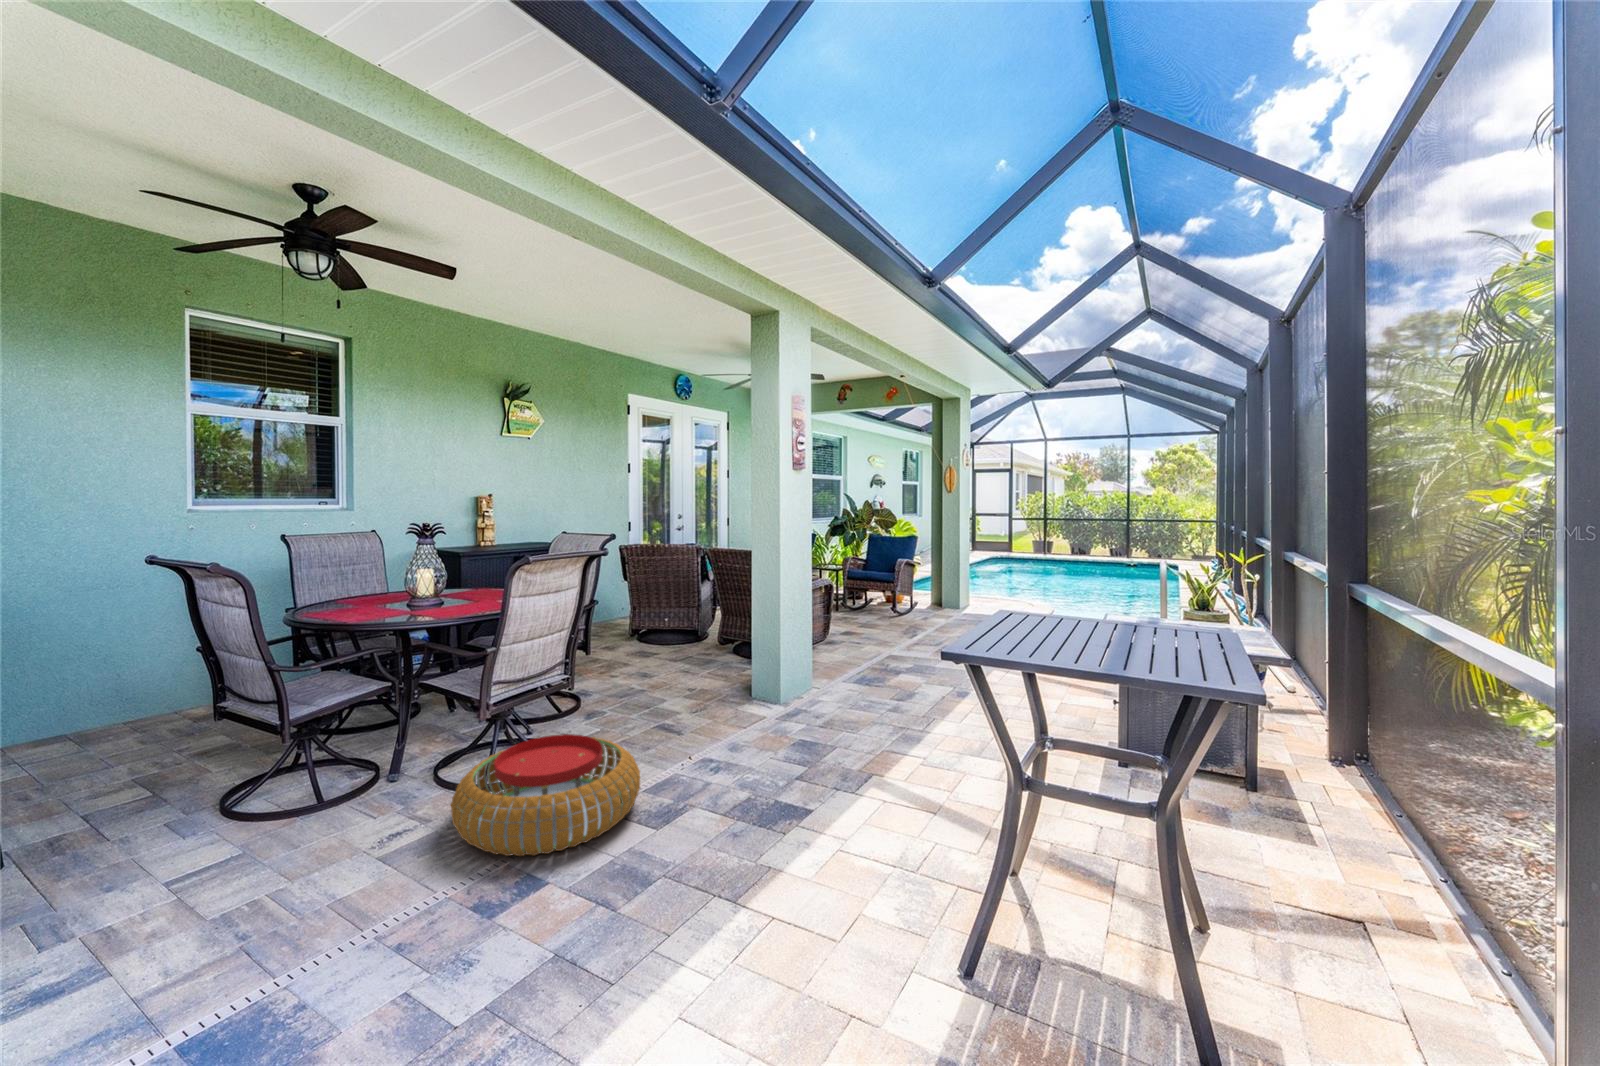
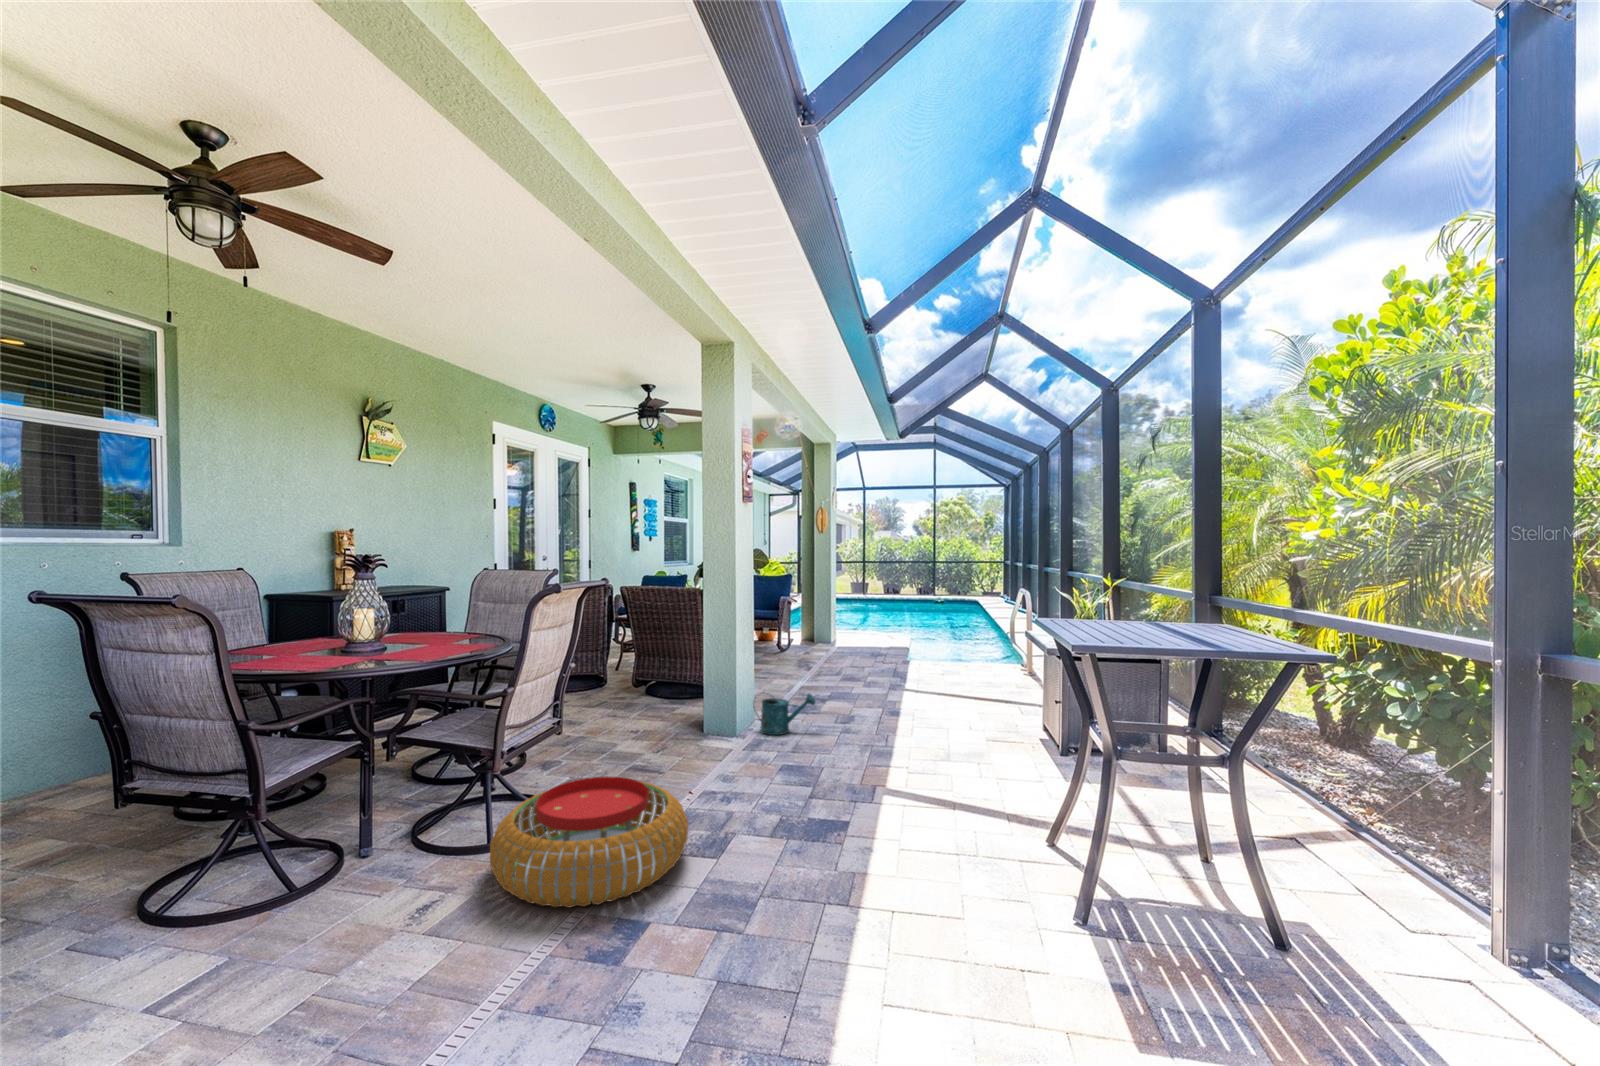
watering can: none [805,660,865,705] -> present [755,694,815,735]

